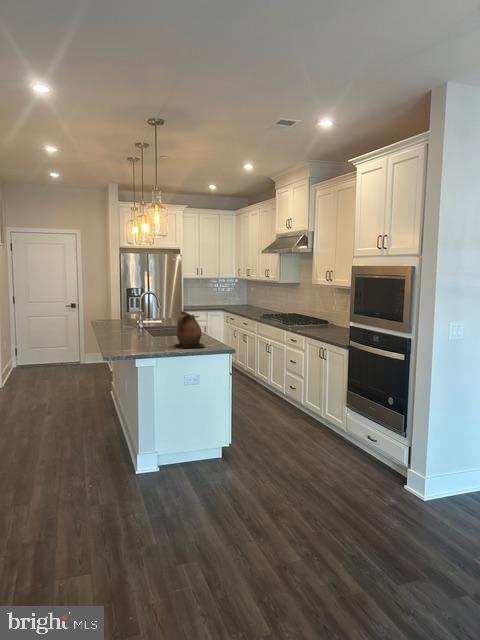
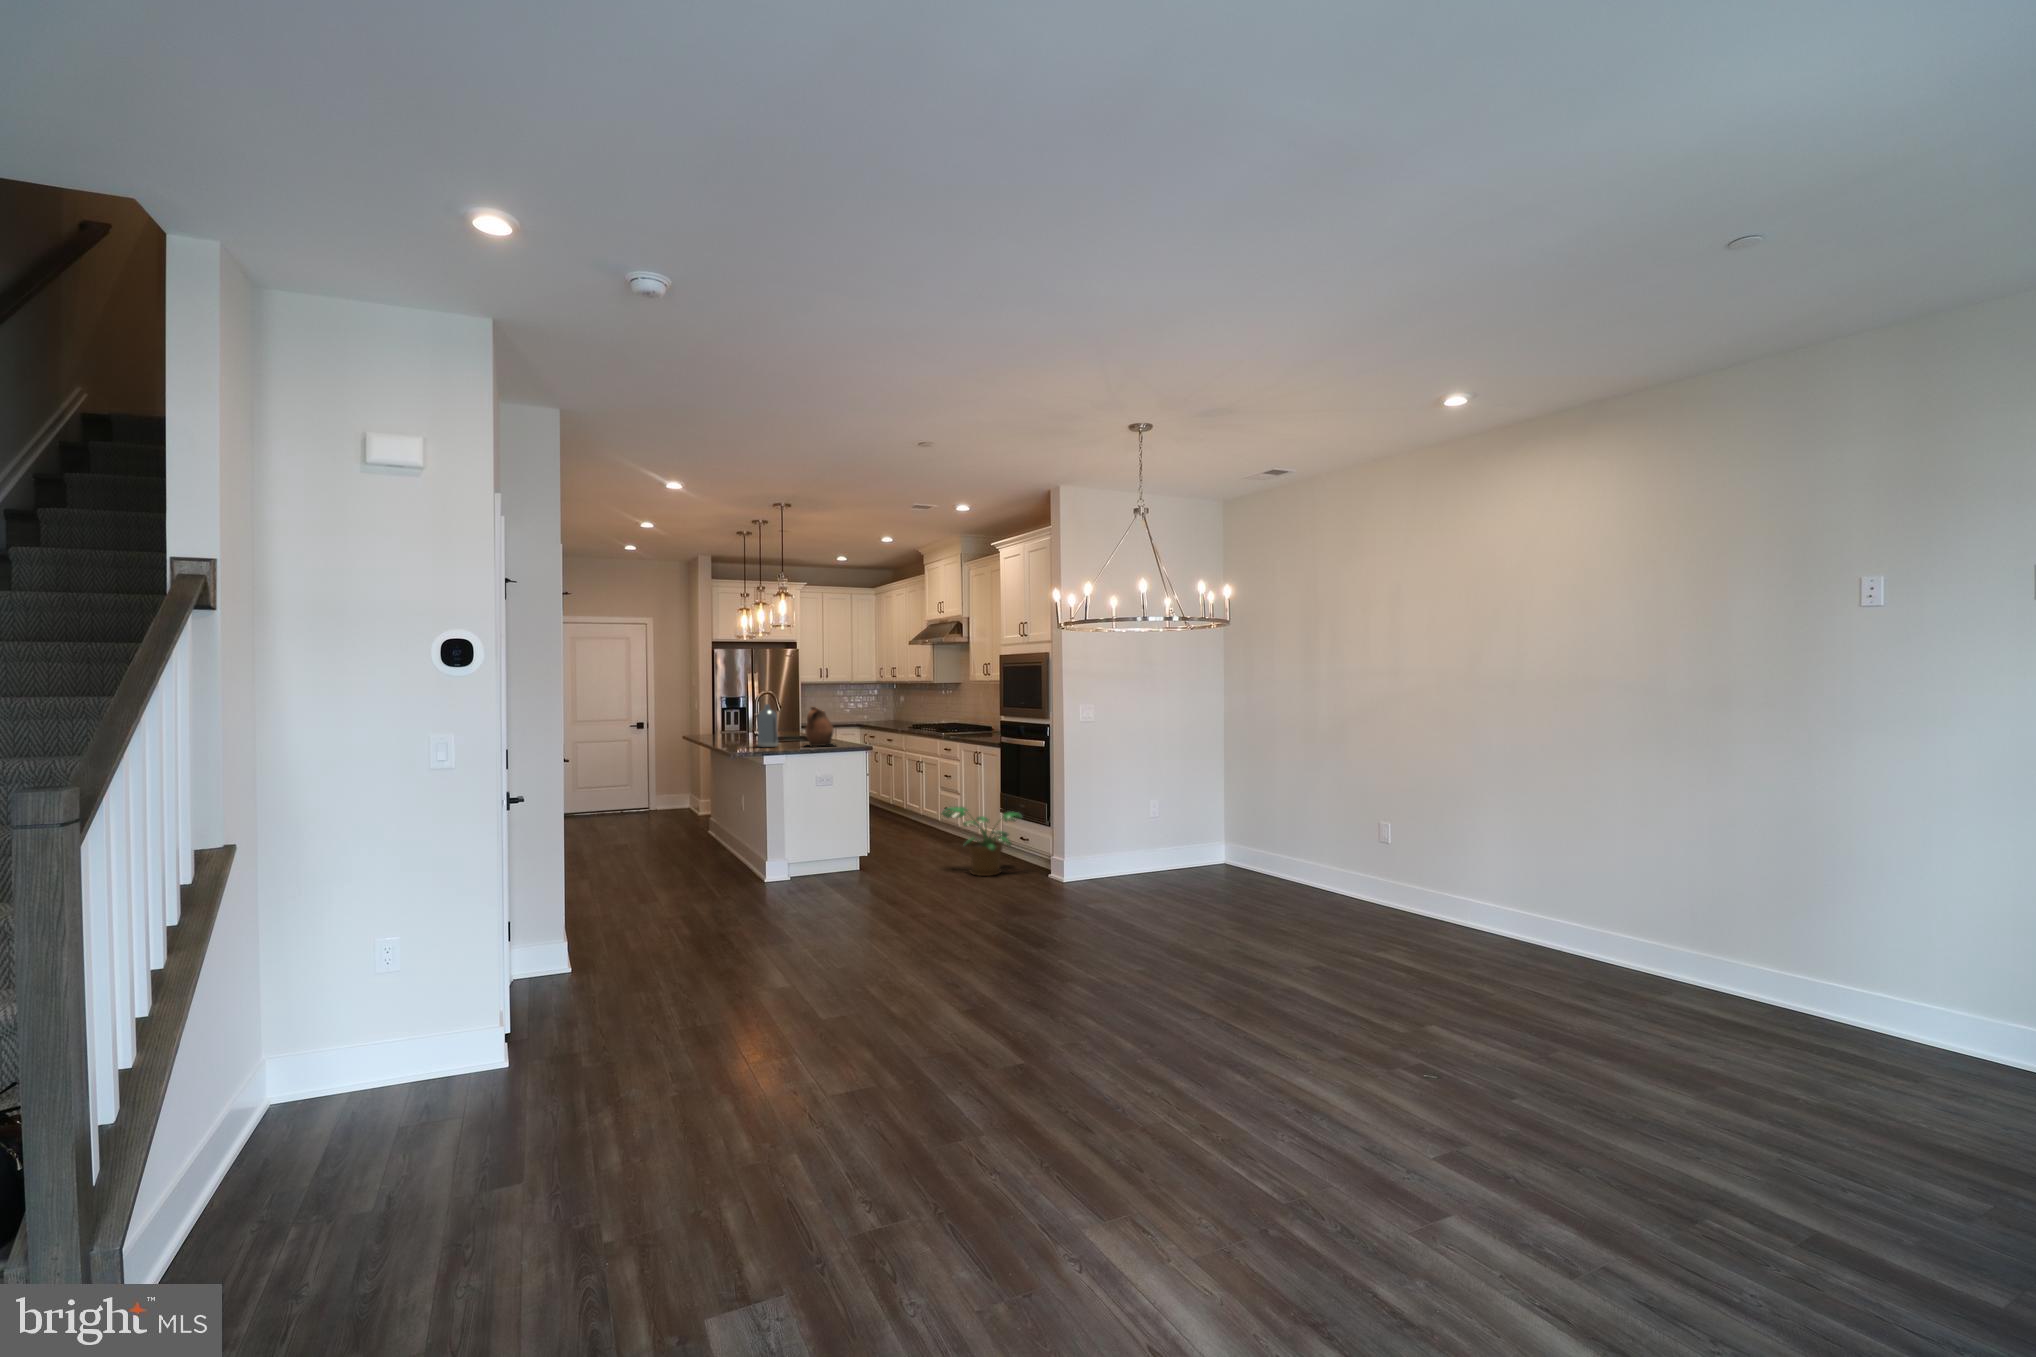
bottle: none [134,307,152,347] -> present [758,704,778,747]
potted plant: none [295,402,373,474] -> present [942,806,1022,876]

